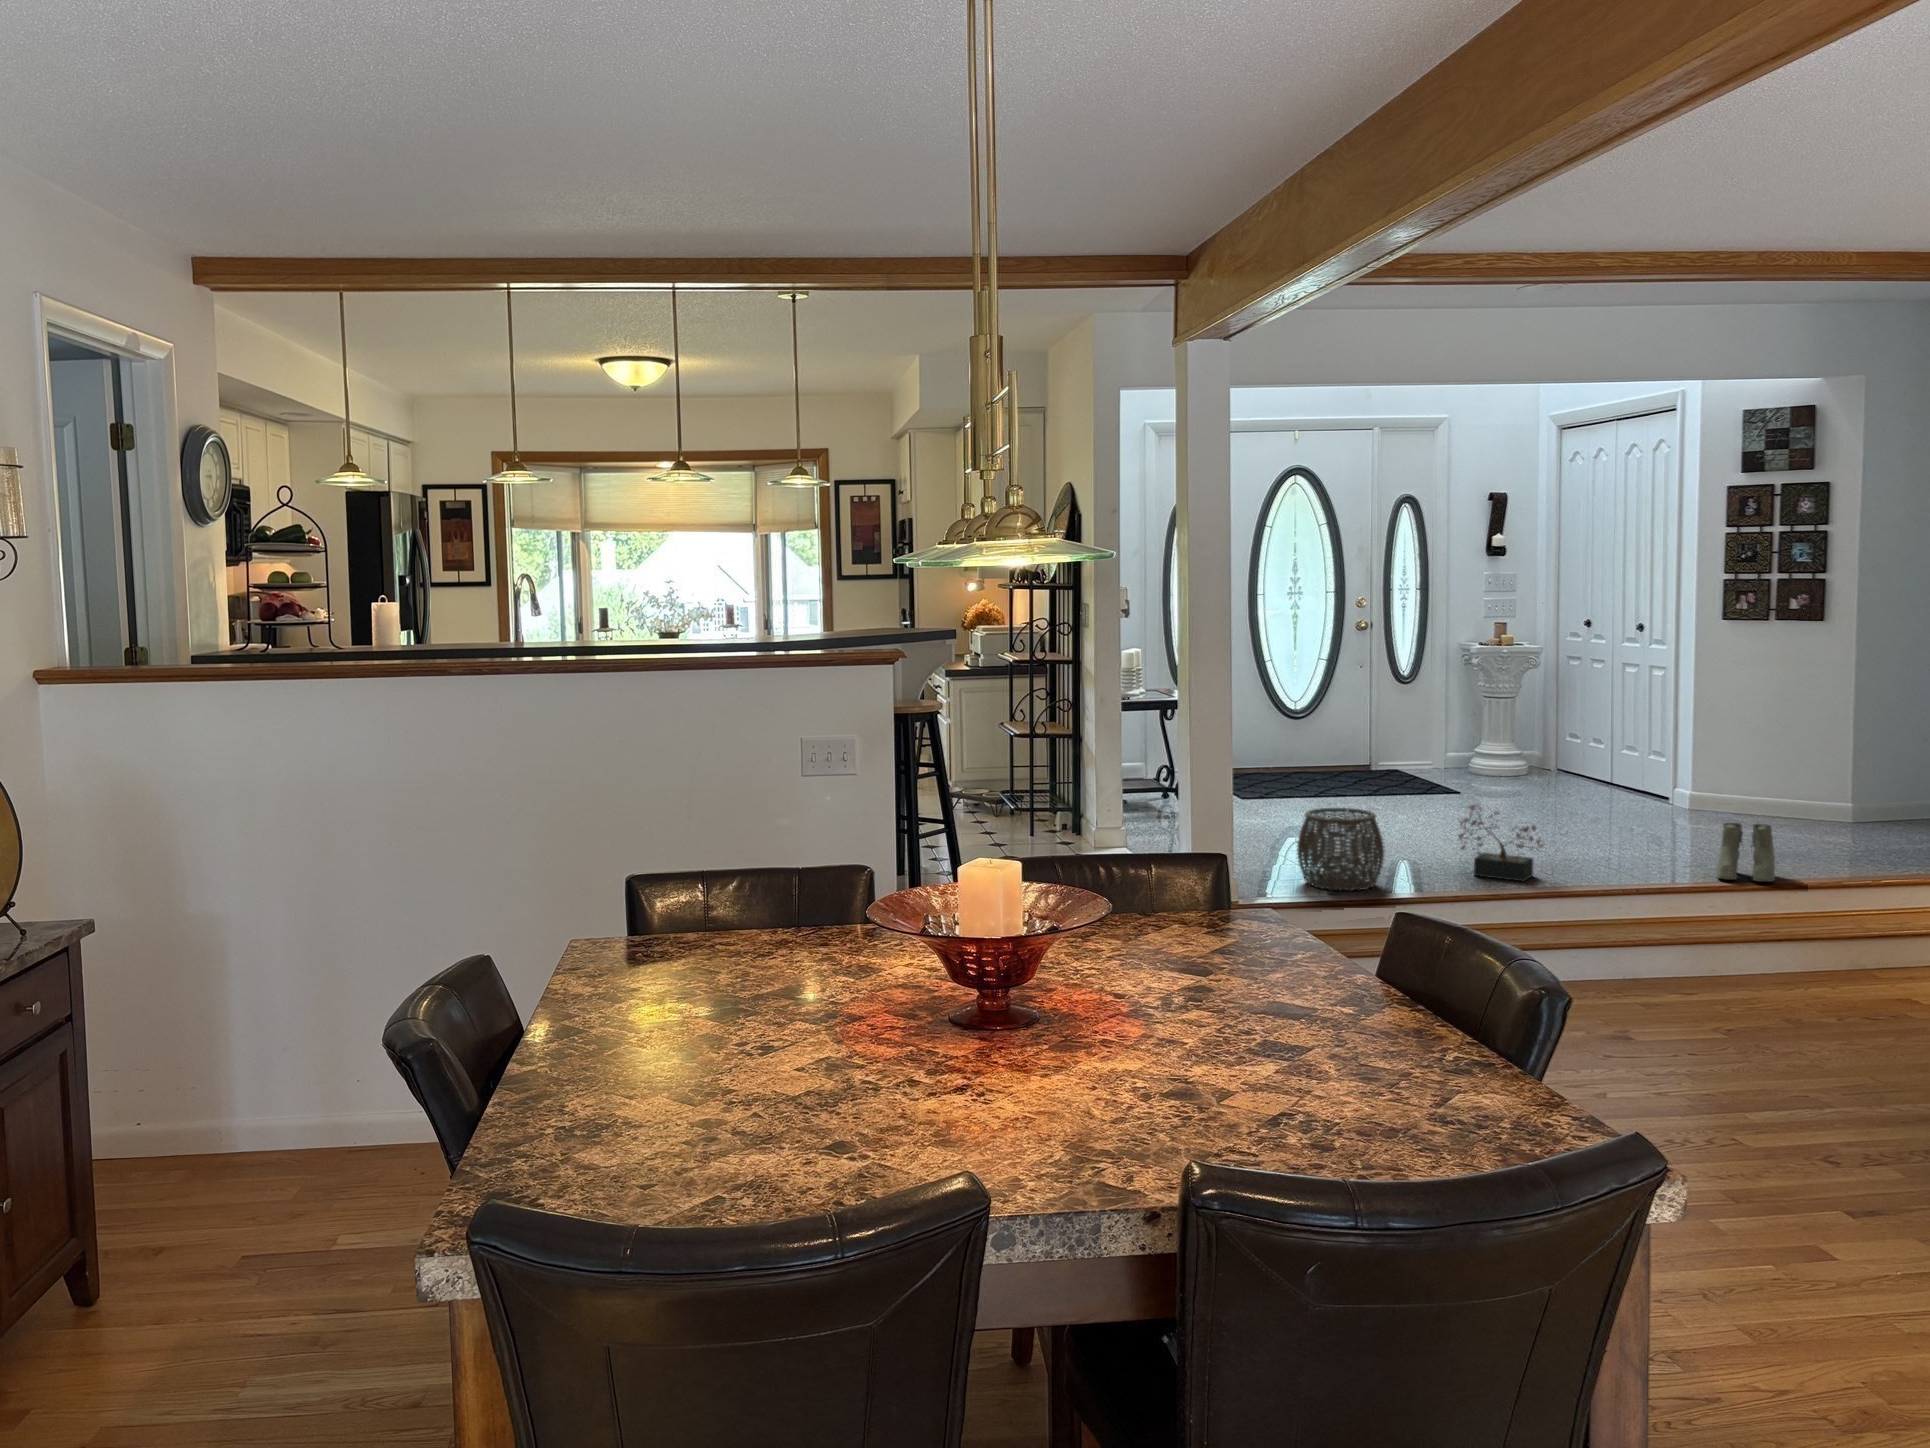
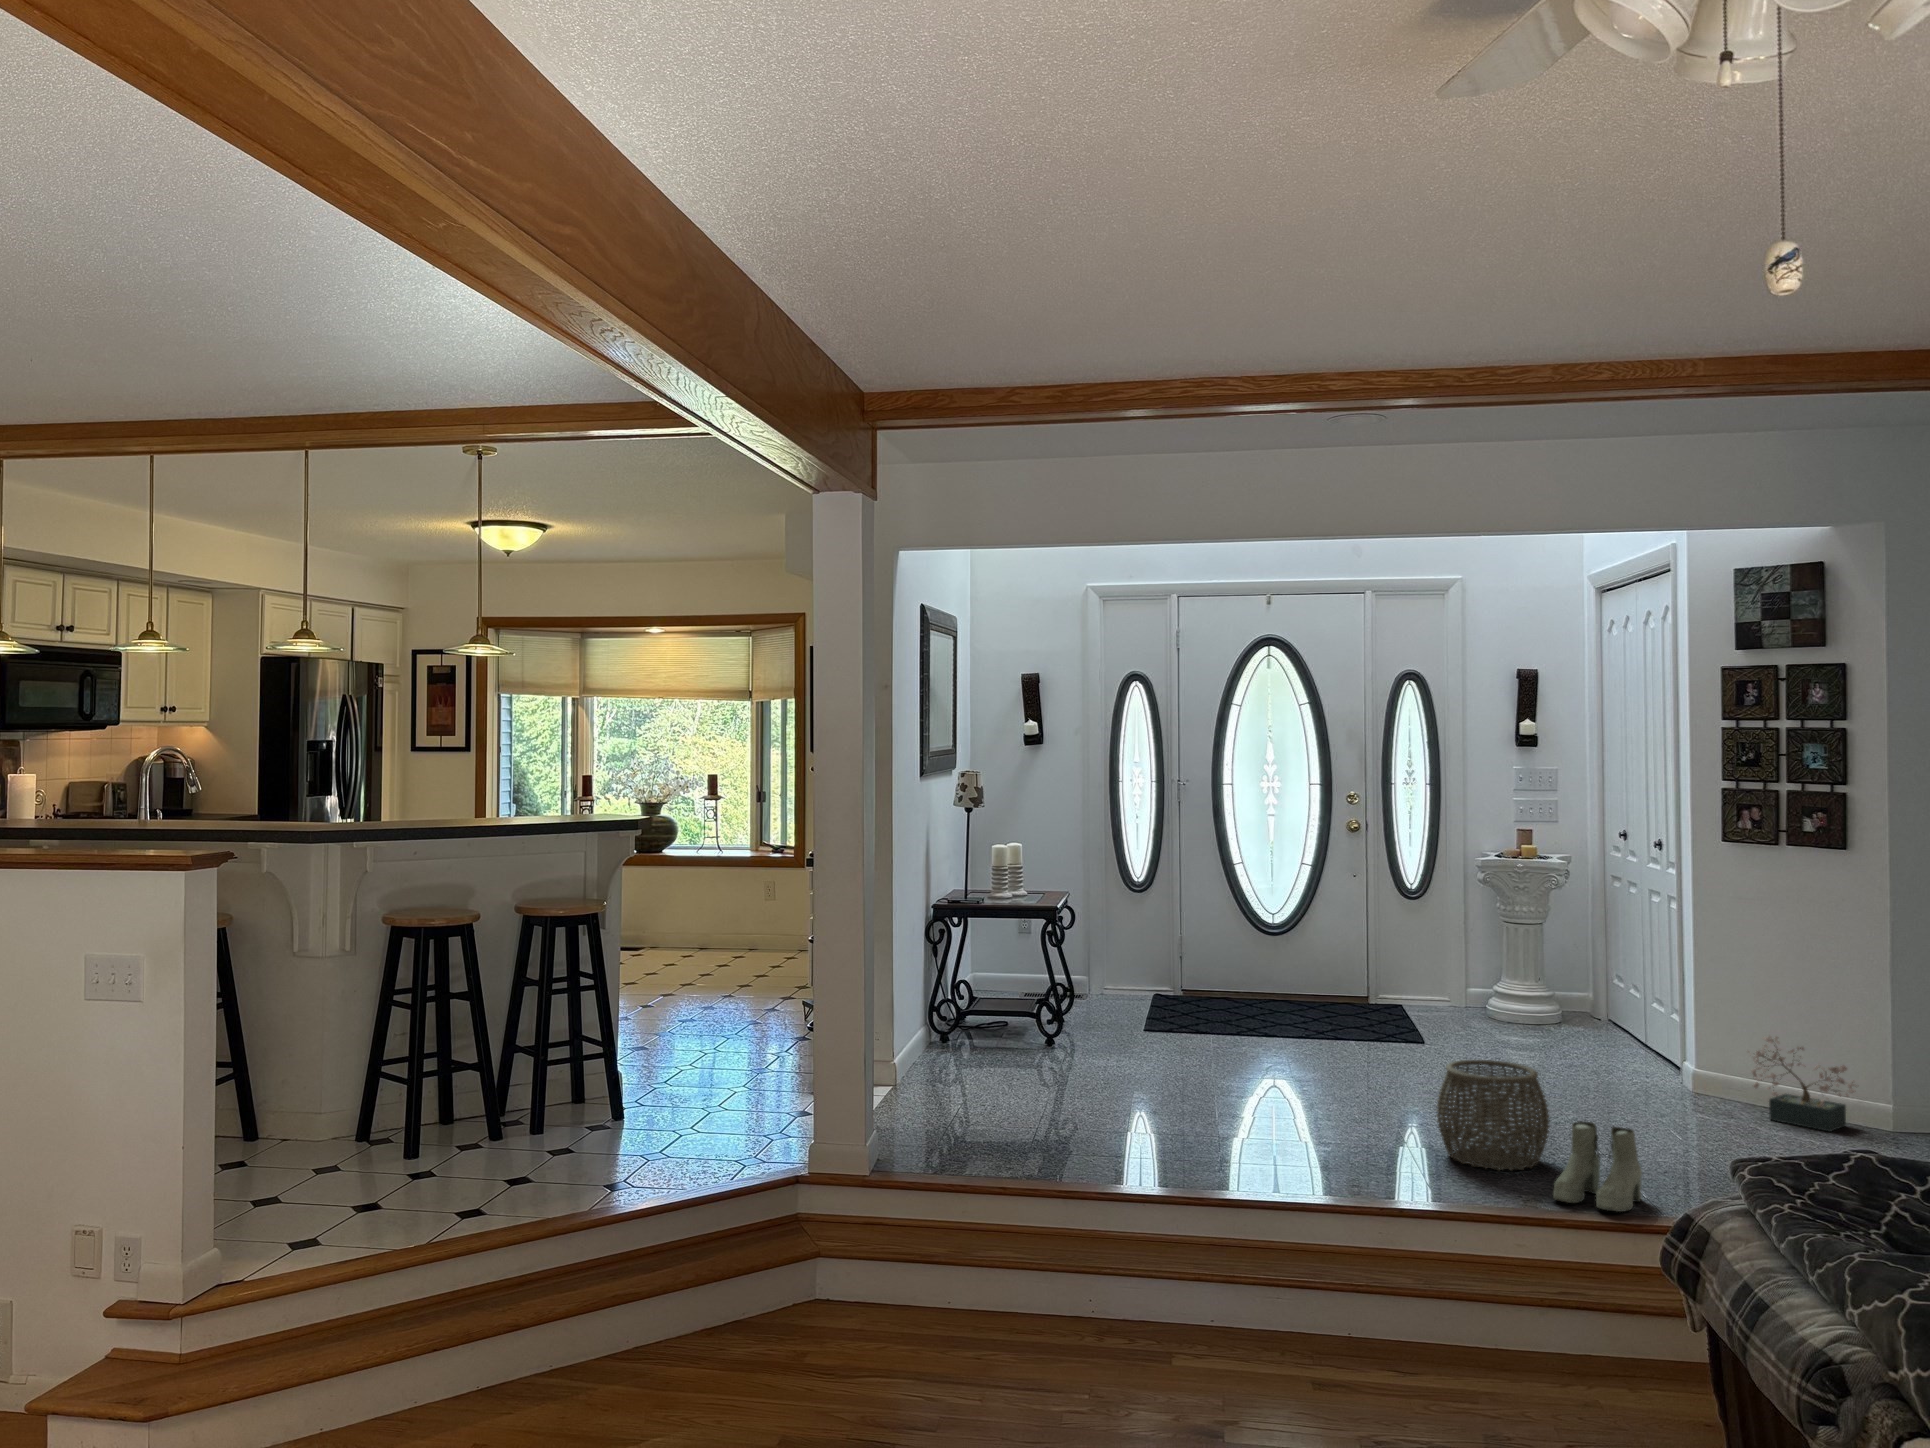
decorative plant: present [1459,805,1544,881] -> present [1748,1036,1856,1132]
woven basket: present [1297,808,1384,891] -> present [1436,1060,1549,1171]

